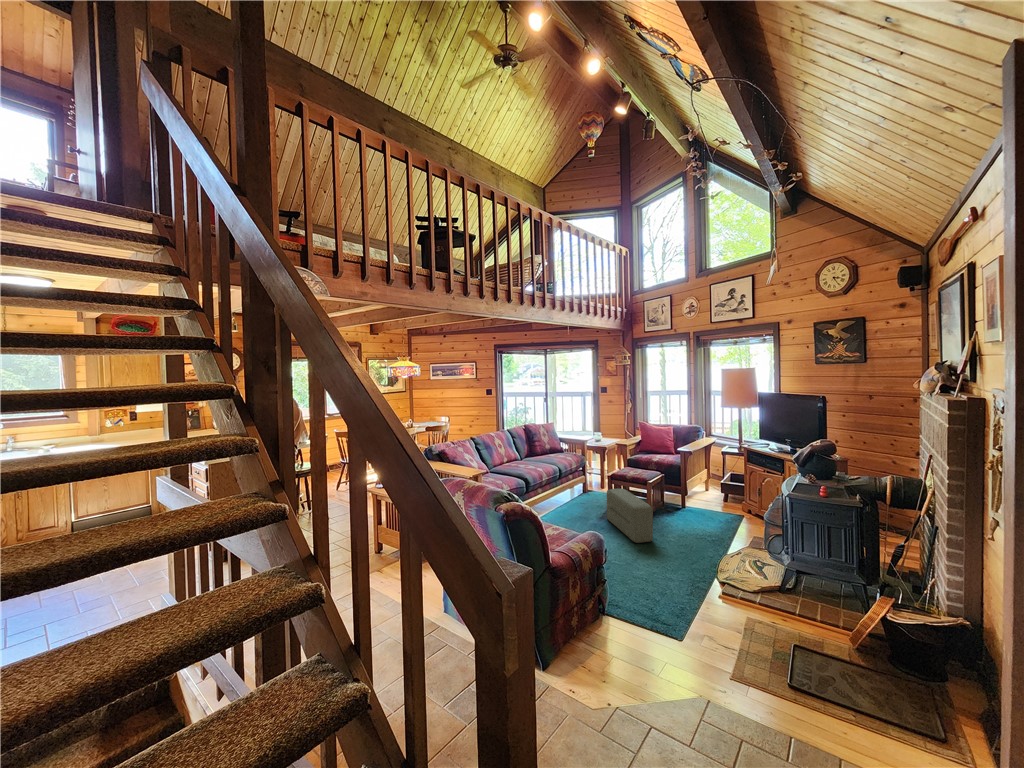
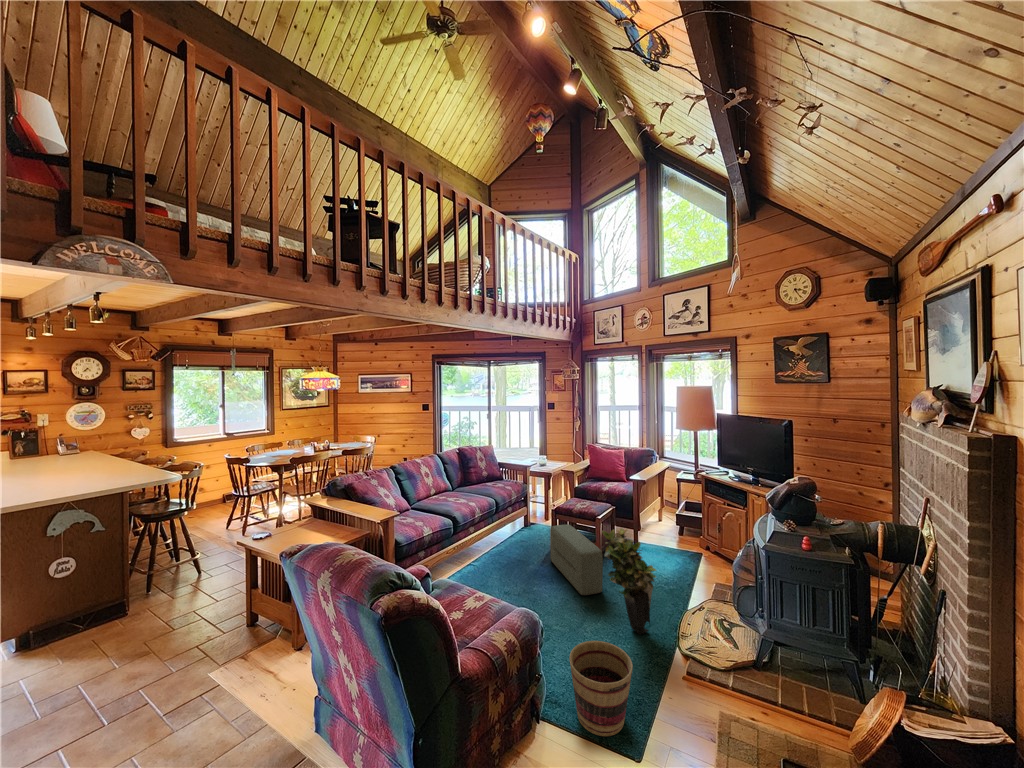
potted plant: none [652,485,698,569] -> present [602,528,656,635]
basket: none [626,561,675,624] -> present [569,641,633,736]

